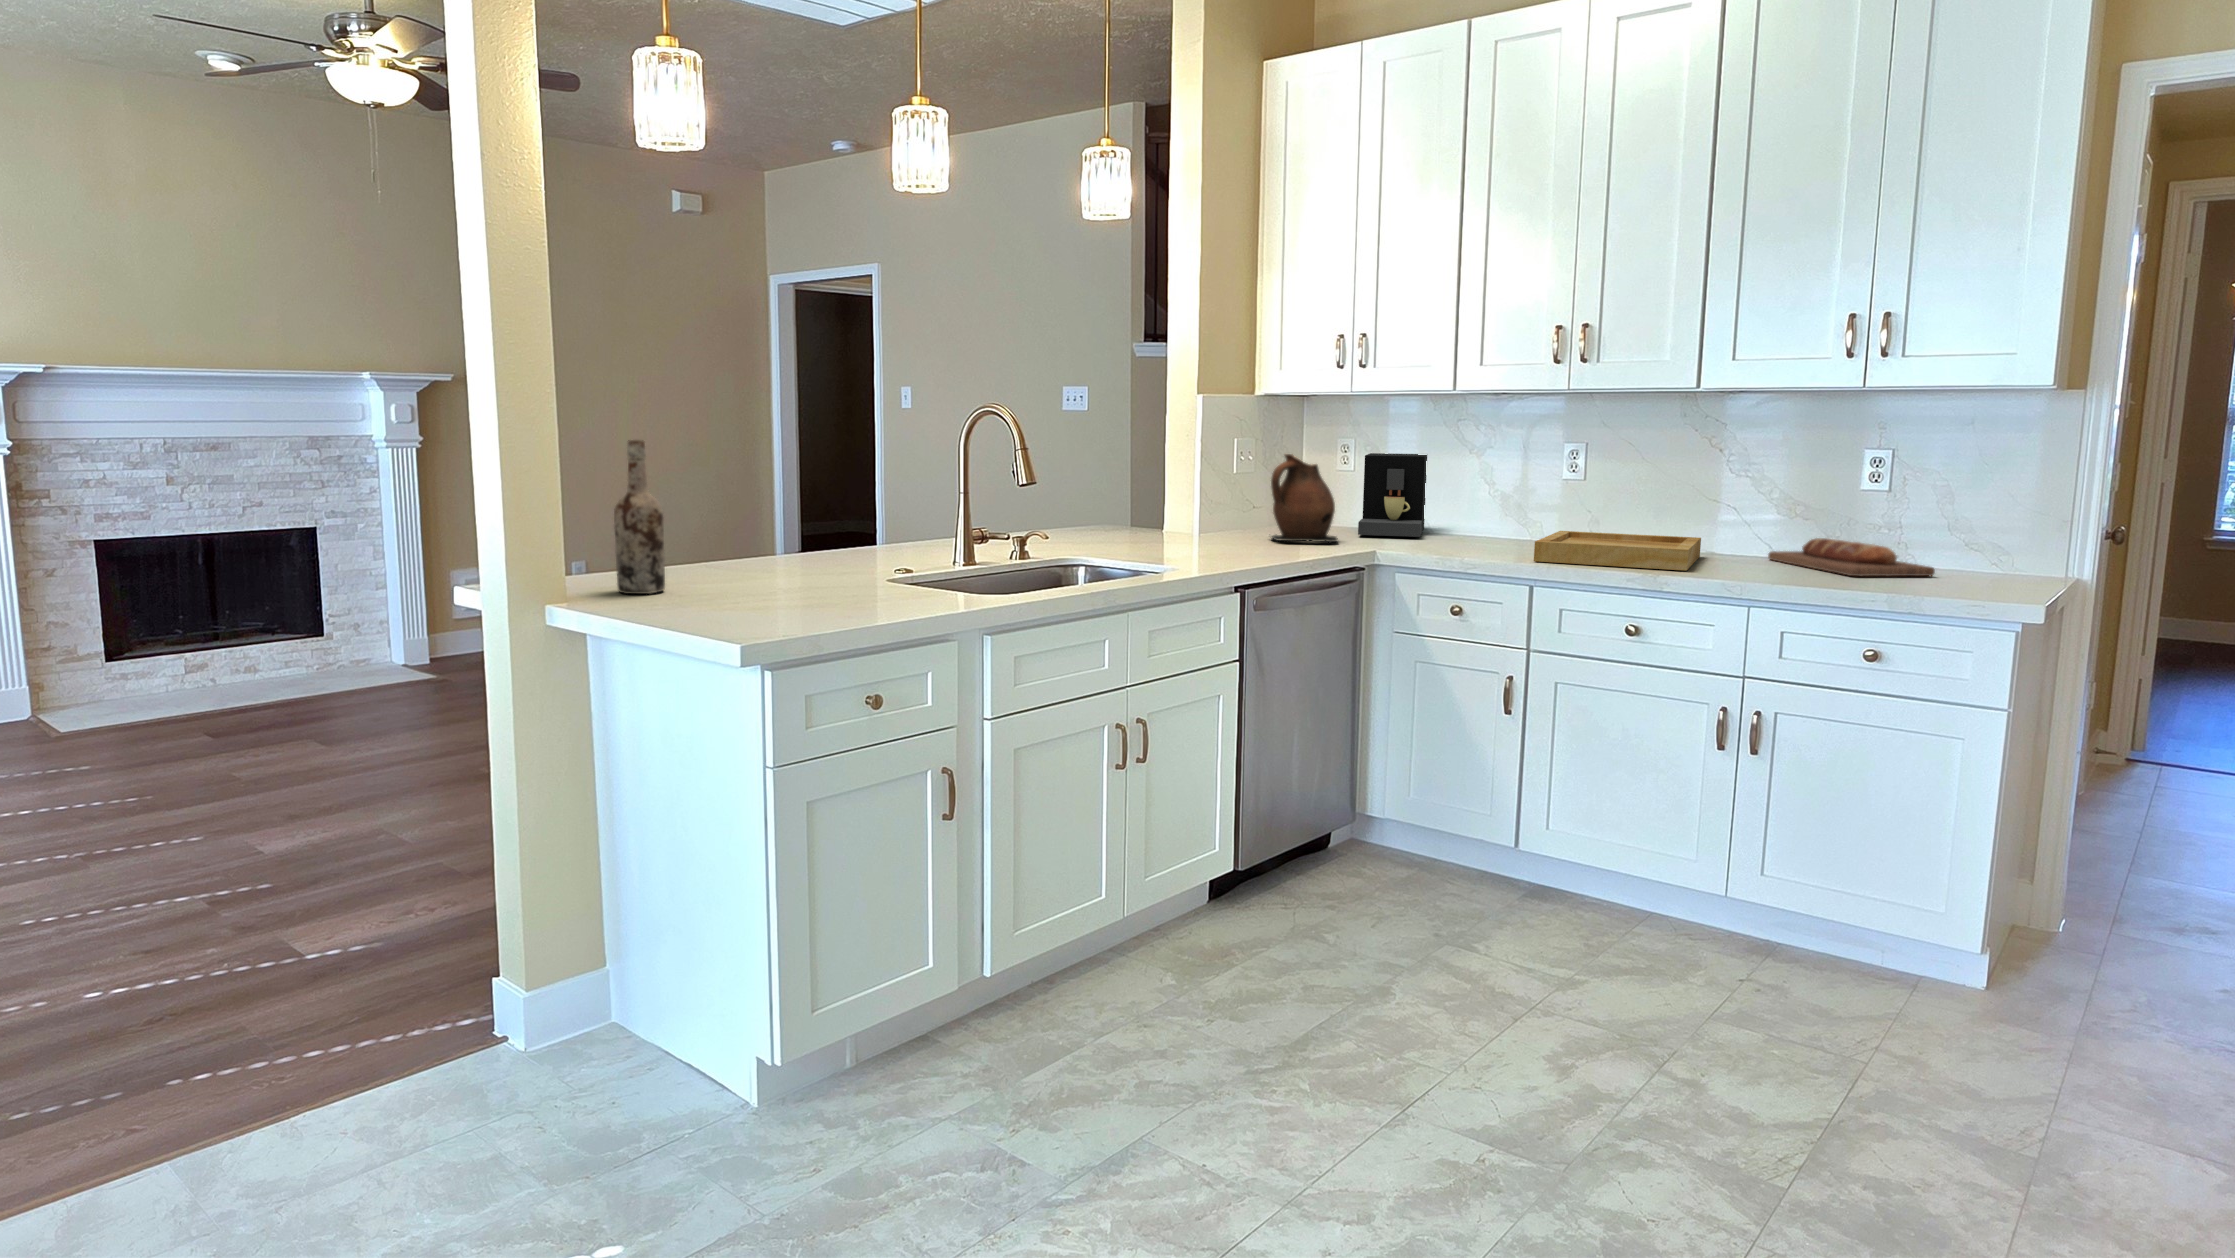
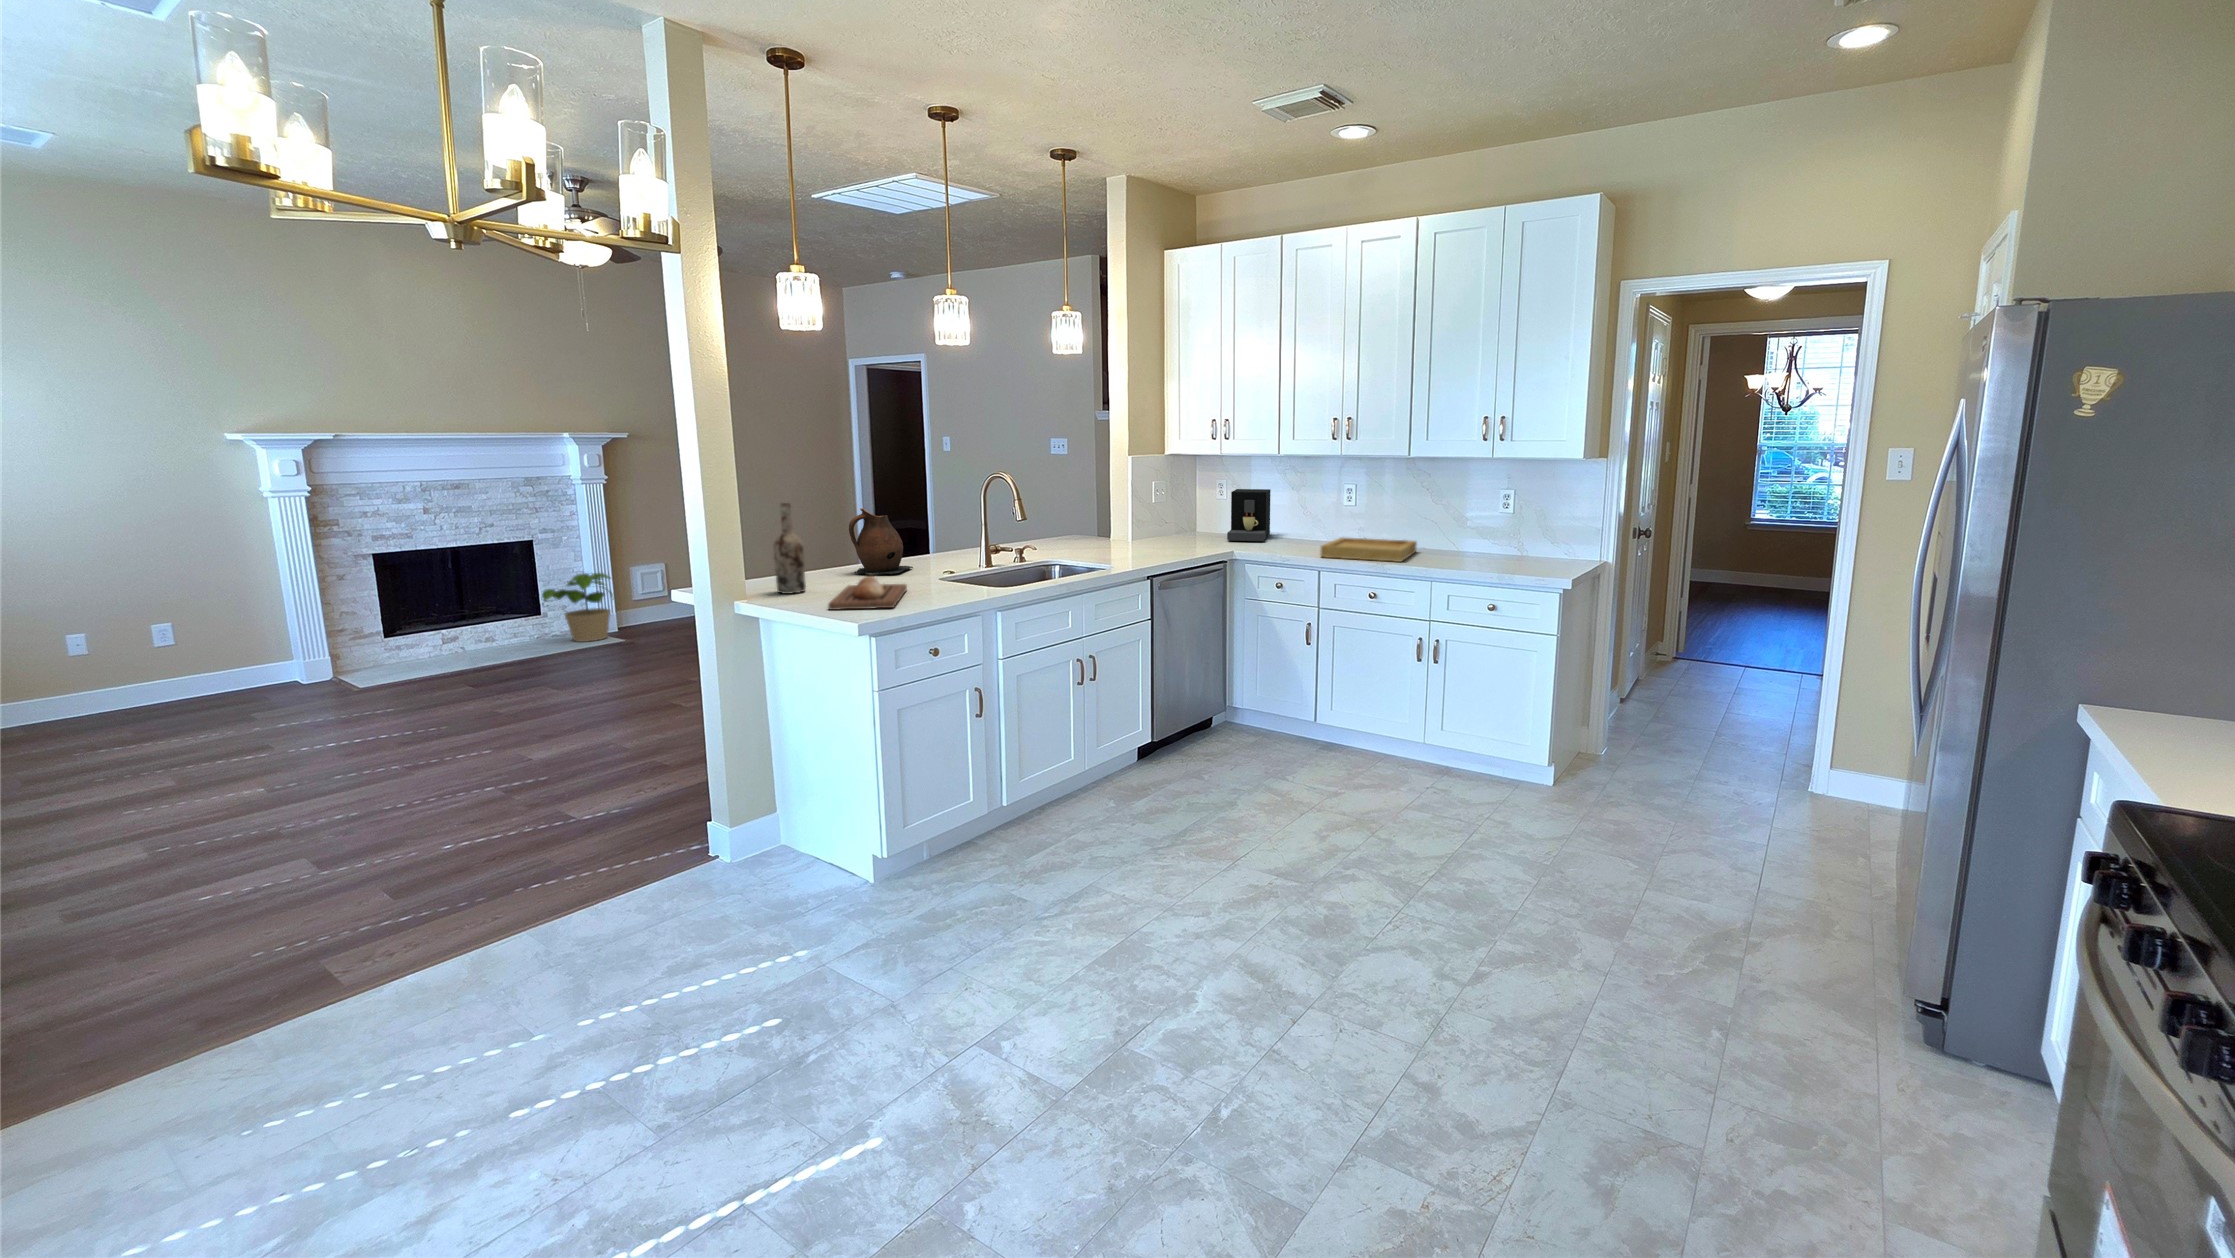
ceramic pitcher: present [1271,454,1338,542] -> present [849,508,913,575]
bread loaf: present [1768,538,1935,576] -> present [828,576,907,610]
potted plant: none [325,575,426,676] -> present [542,573,612,642]

